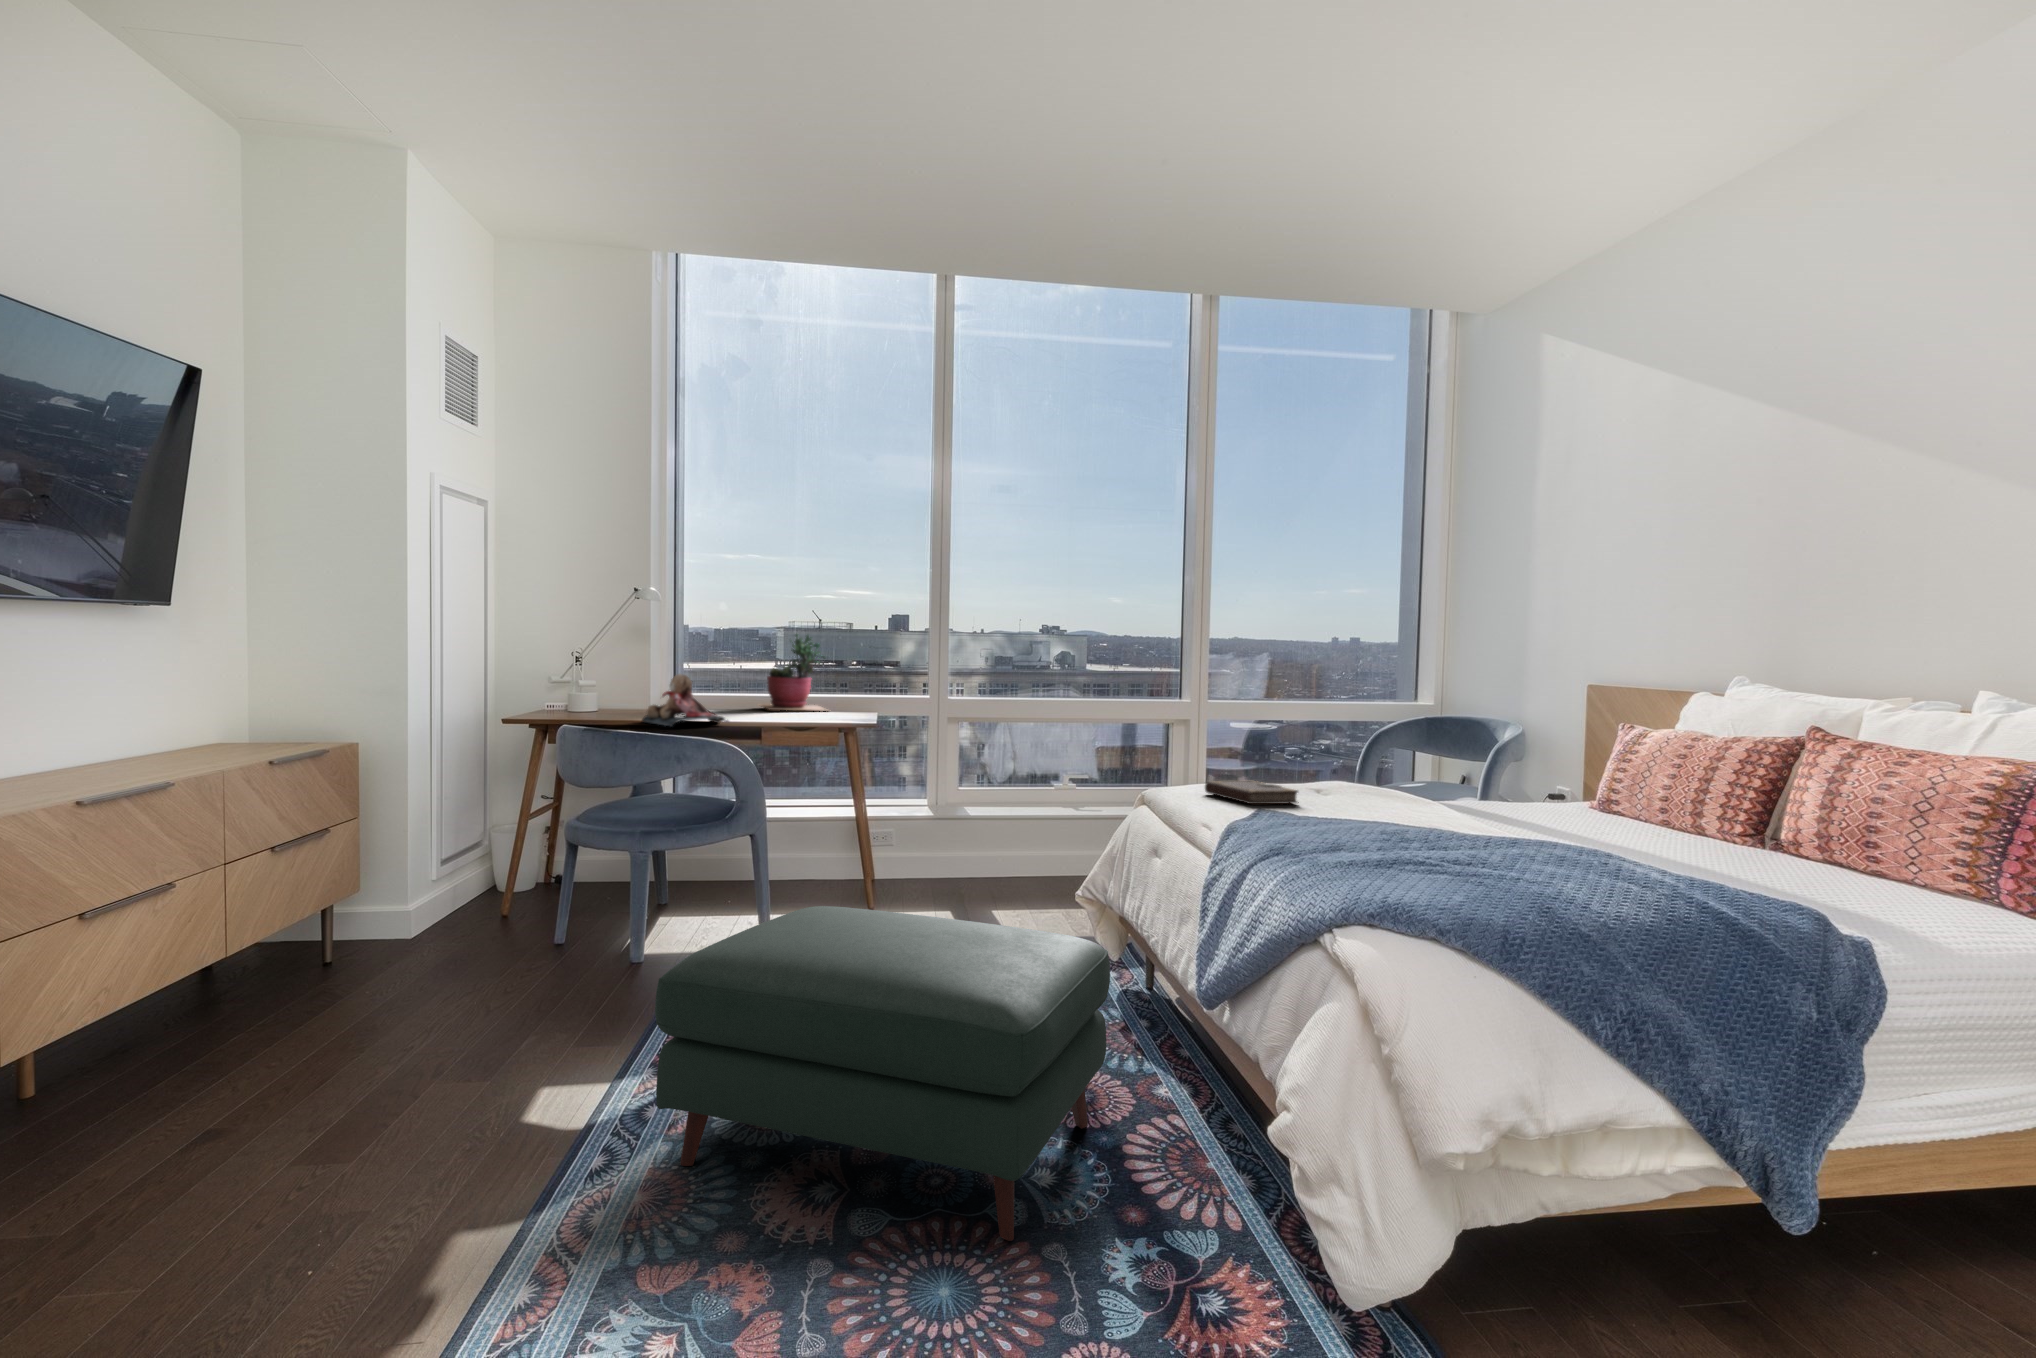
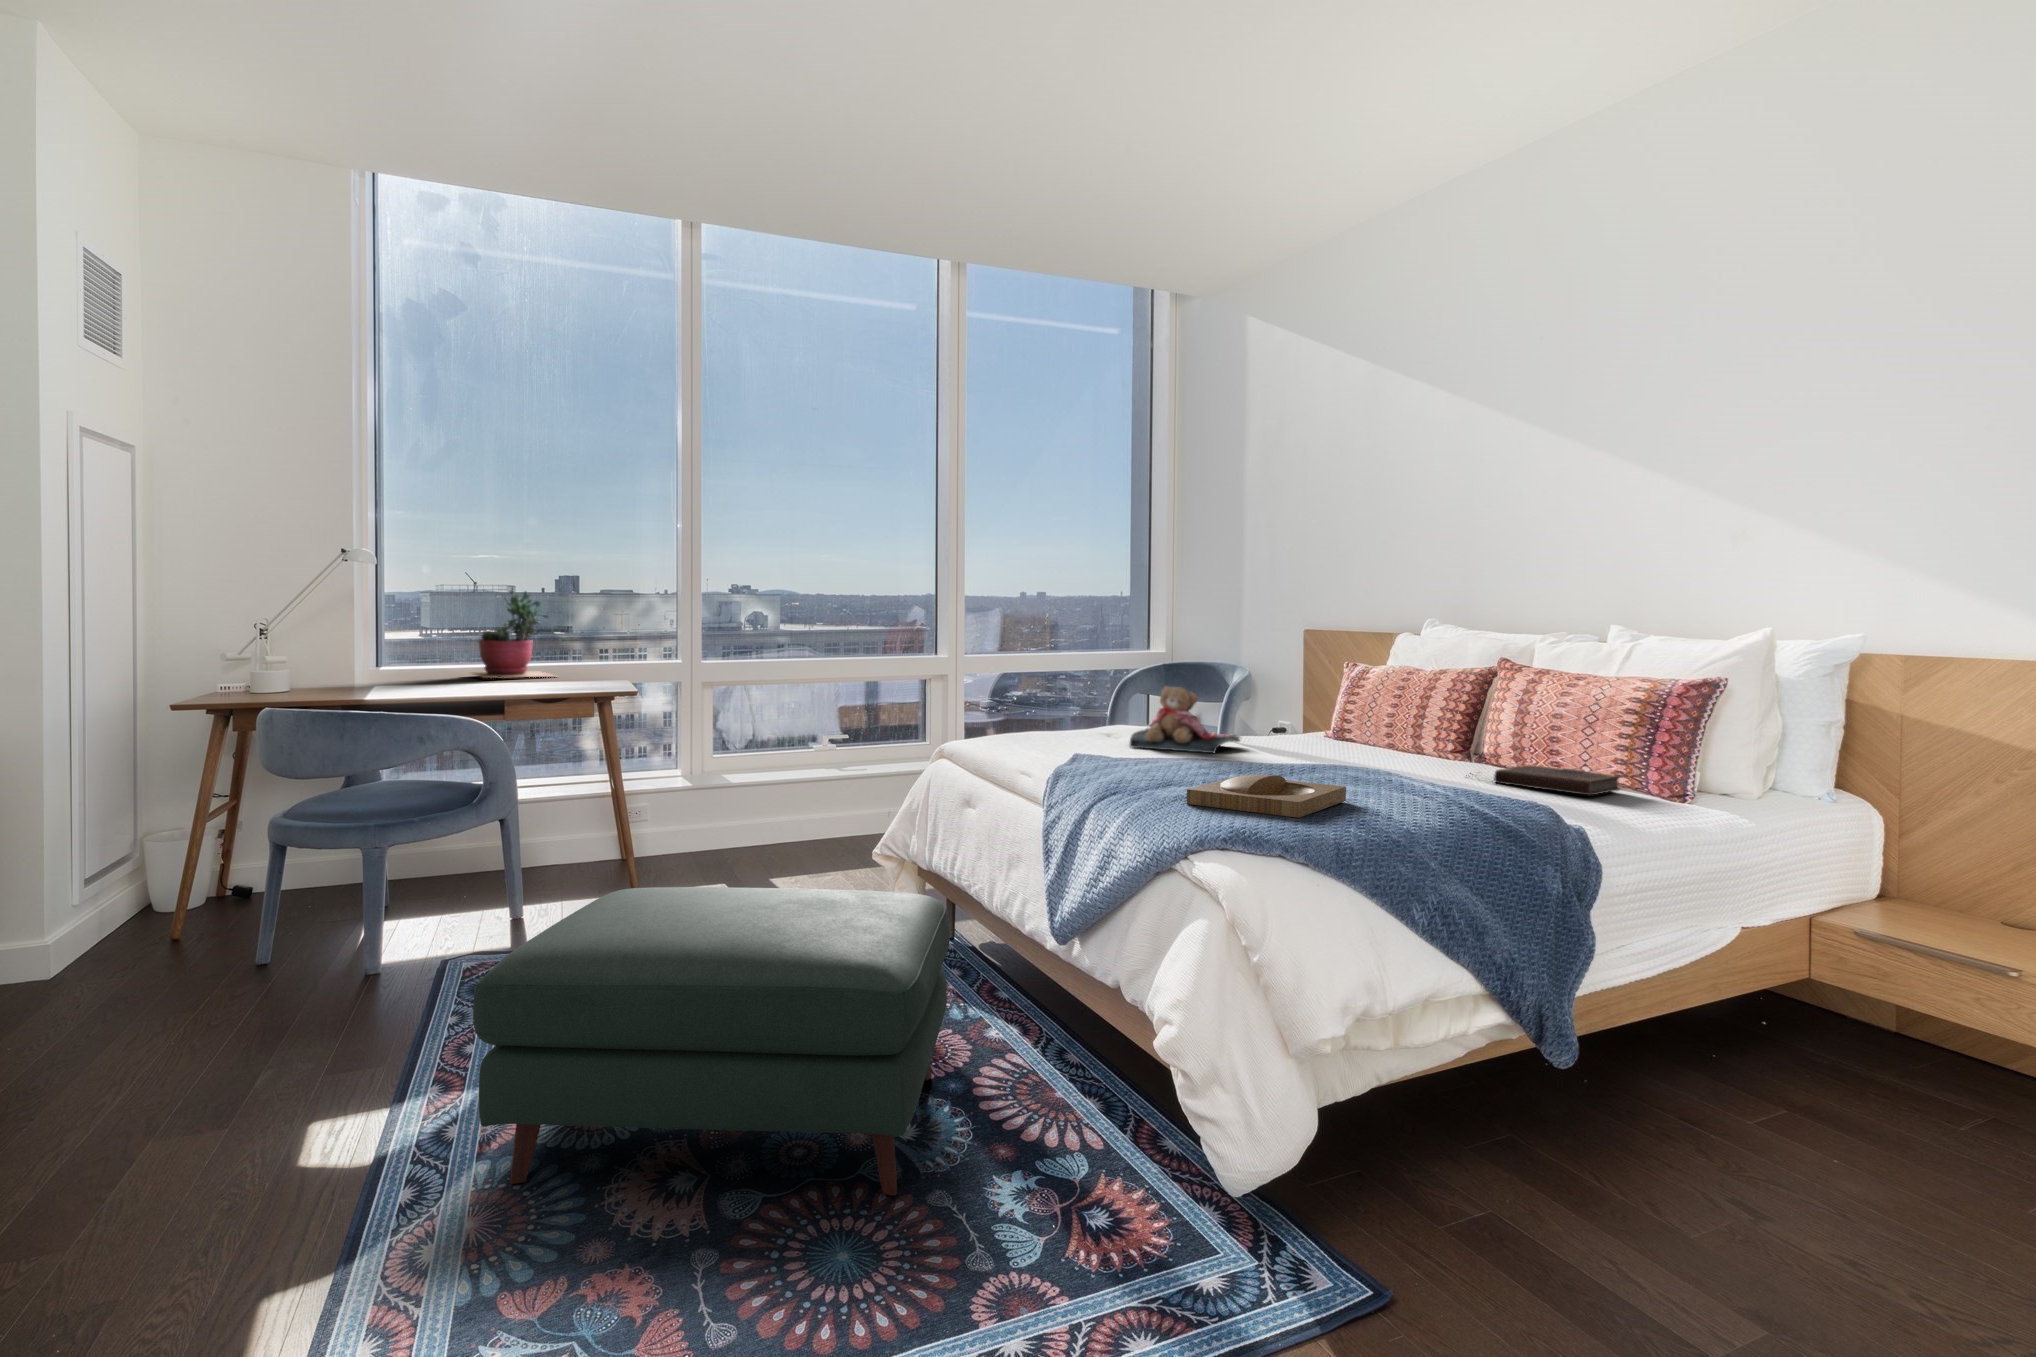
teddy bear: present [642,674,728,727] -> present [1130,686,1240,753]
notebook: present [1205,781,1299,804] -> present [1494,765,1620,796]
tray: none [1357,843,1551,894] -> present [1187,775,1346,818]

